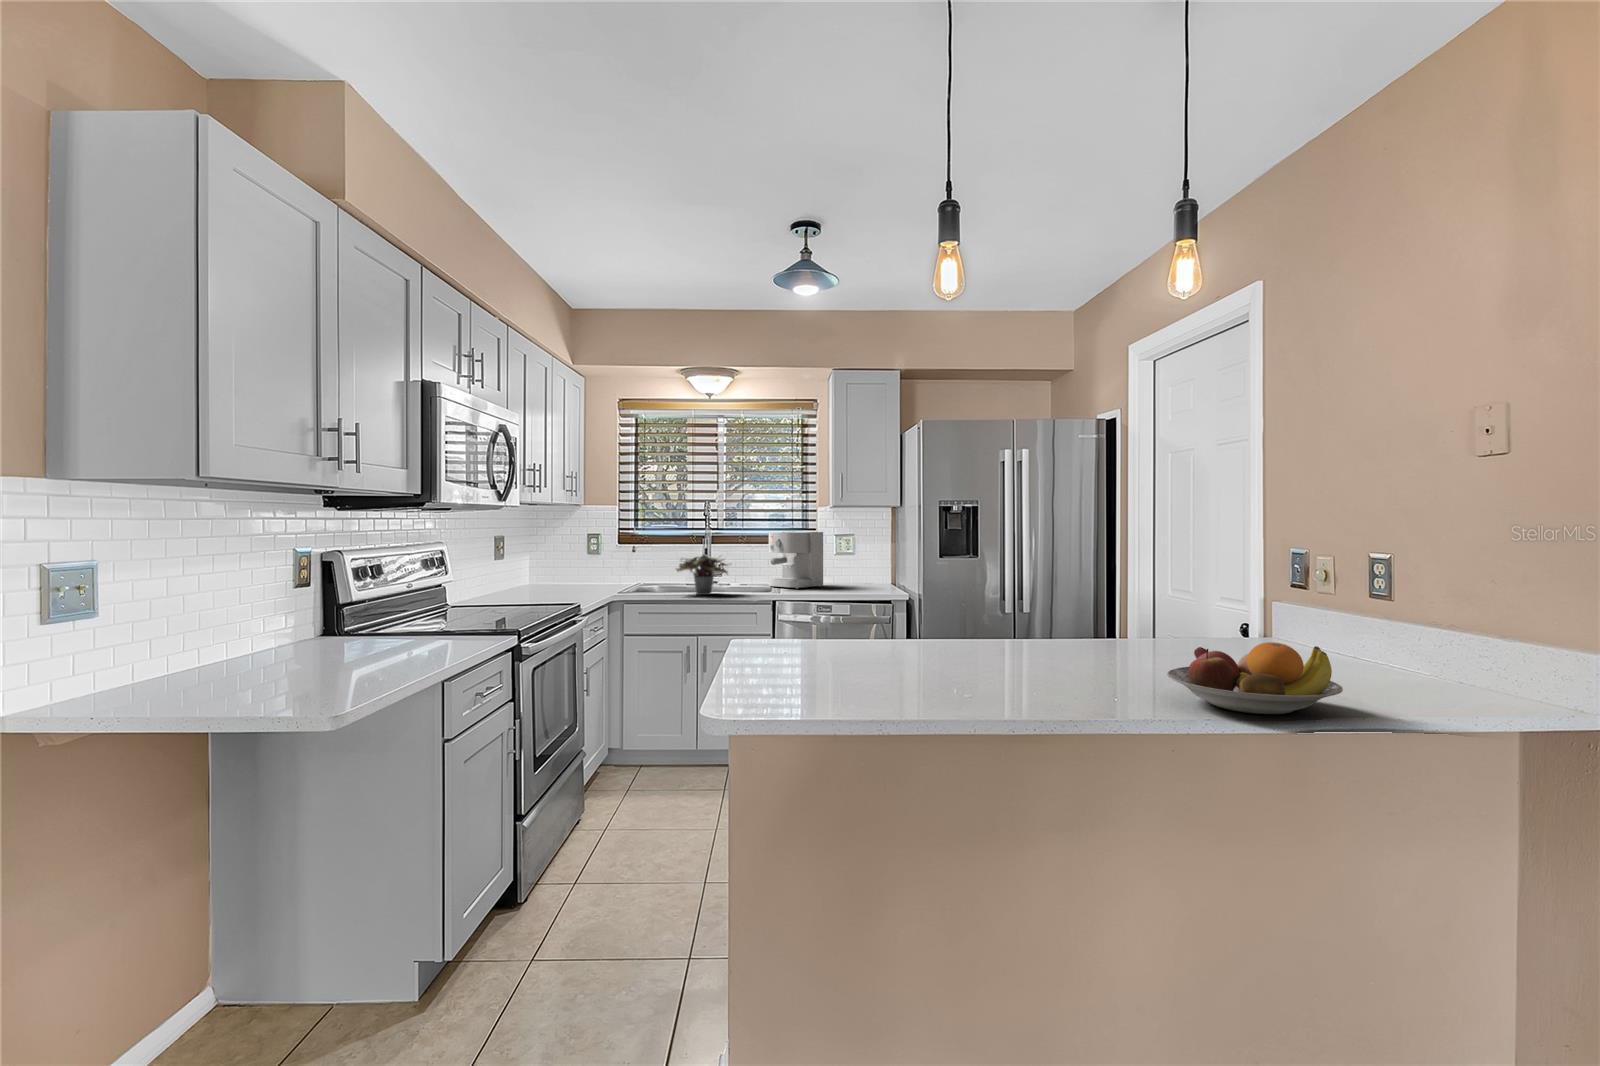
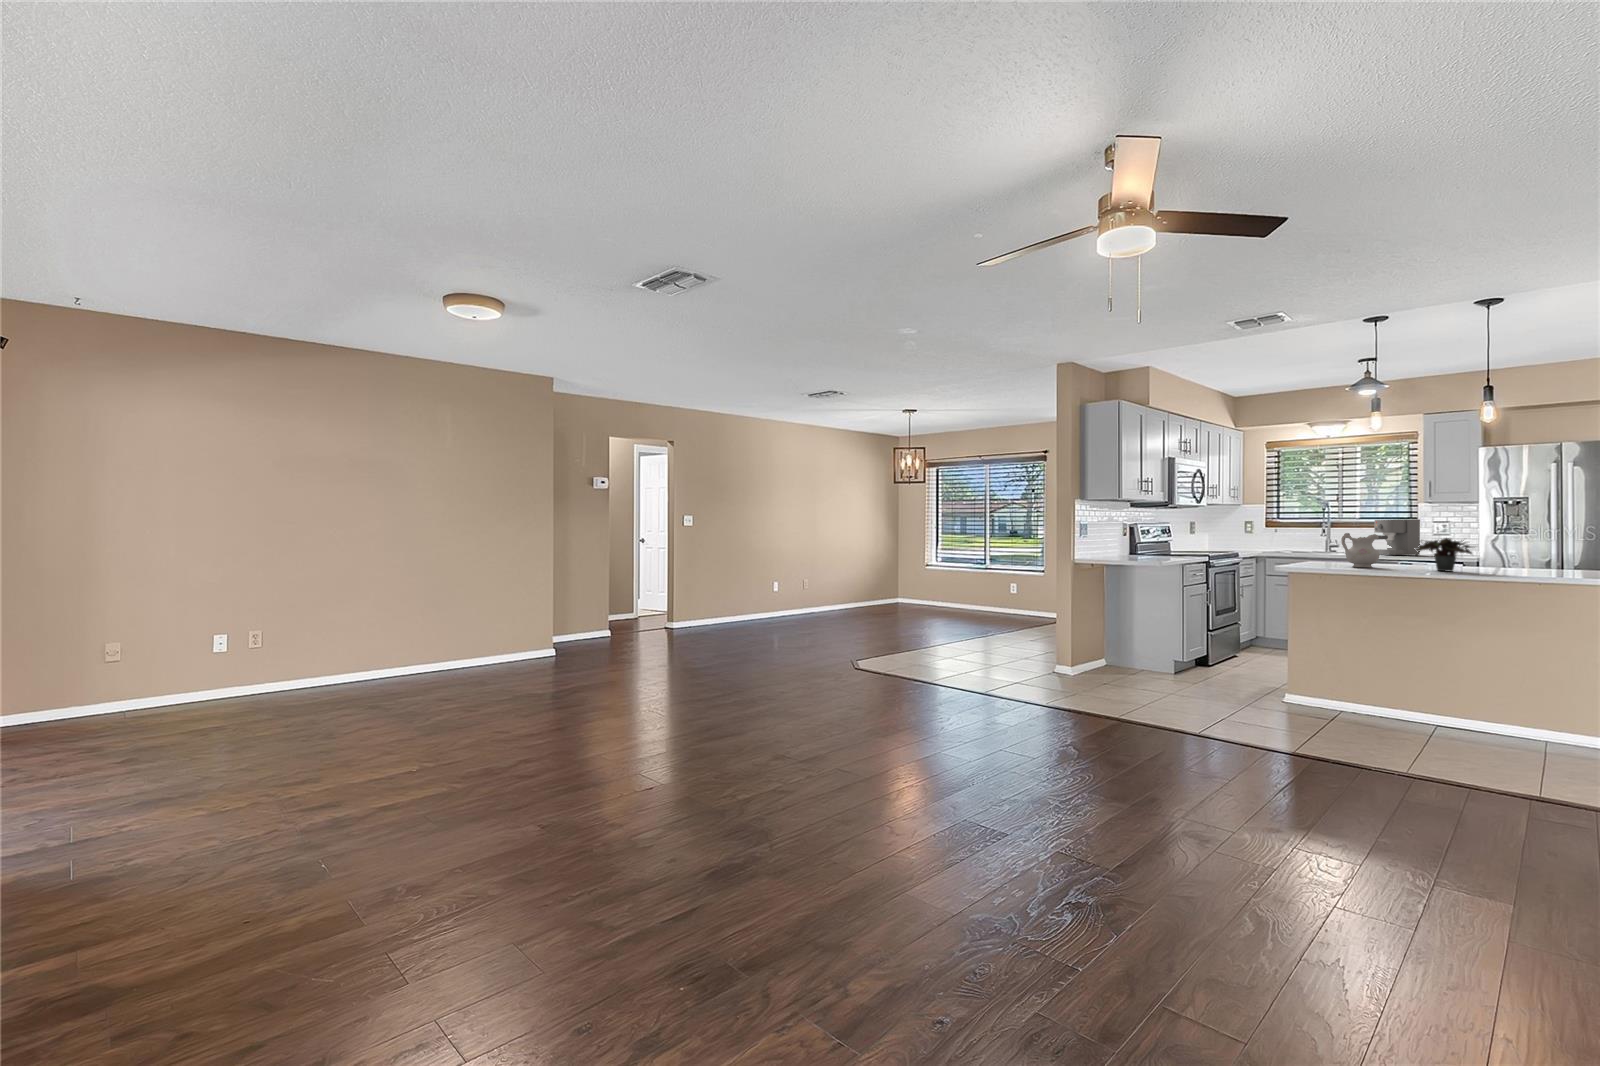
potted plant: present [676,555,730,595] -> present [1416,538,1472,571]
ceramic pitcher: none [816,578,886,661] -> present [1341,533,1379,568]
fruit bowl: present [1167,642,1343,714] -> none [1486,554,1571,580]

